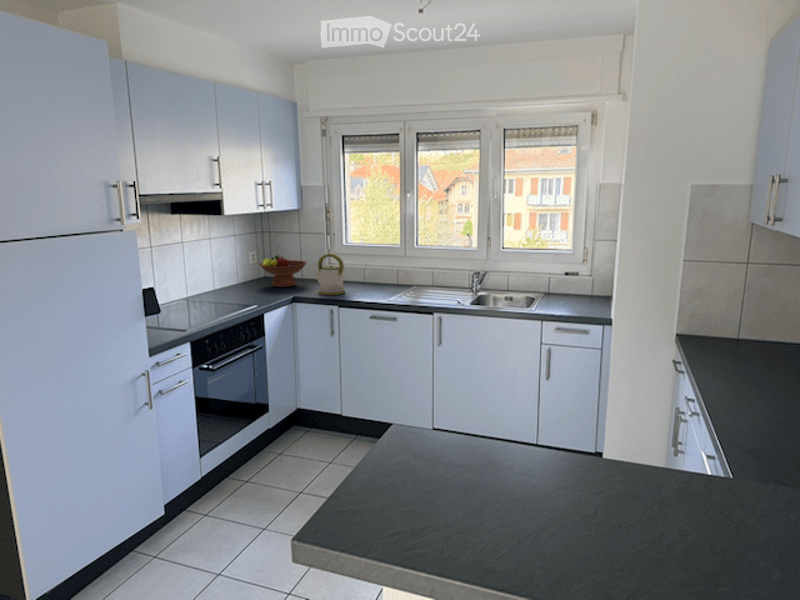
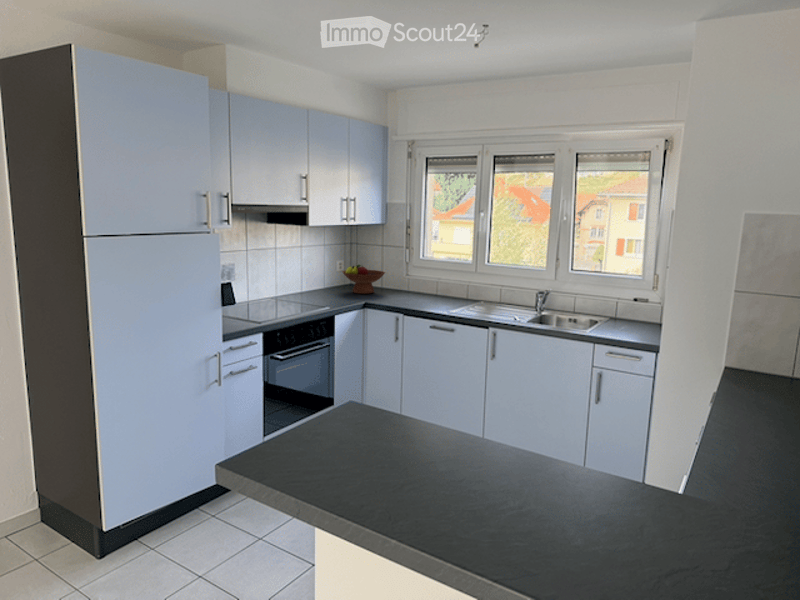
kettle: present [315,254,345,295] -> none [388,265,415,304]

